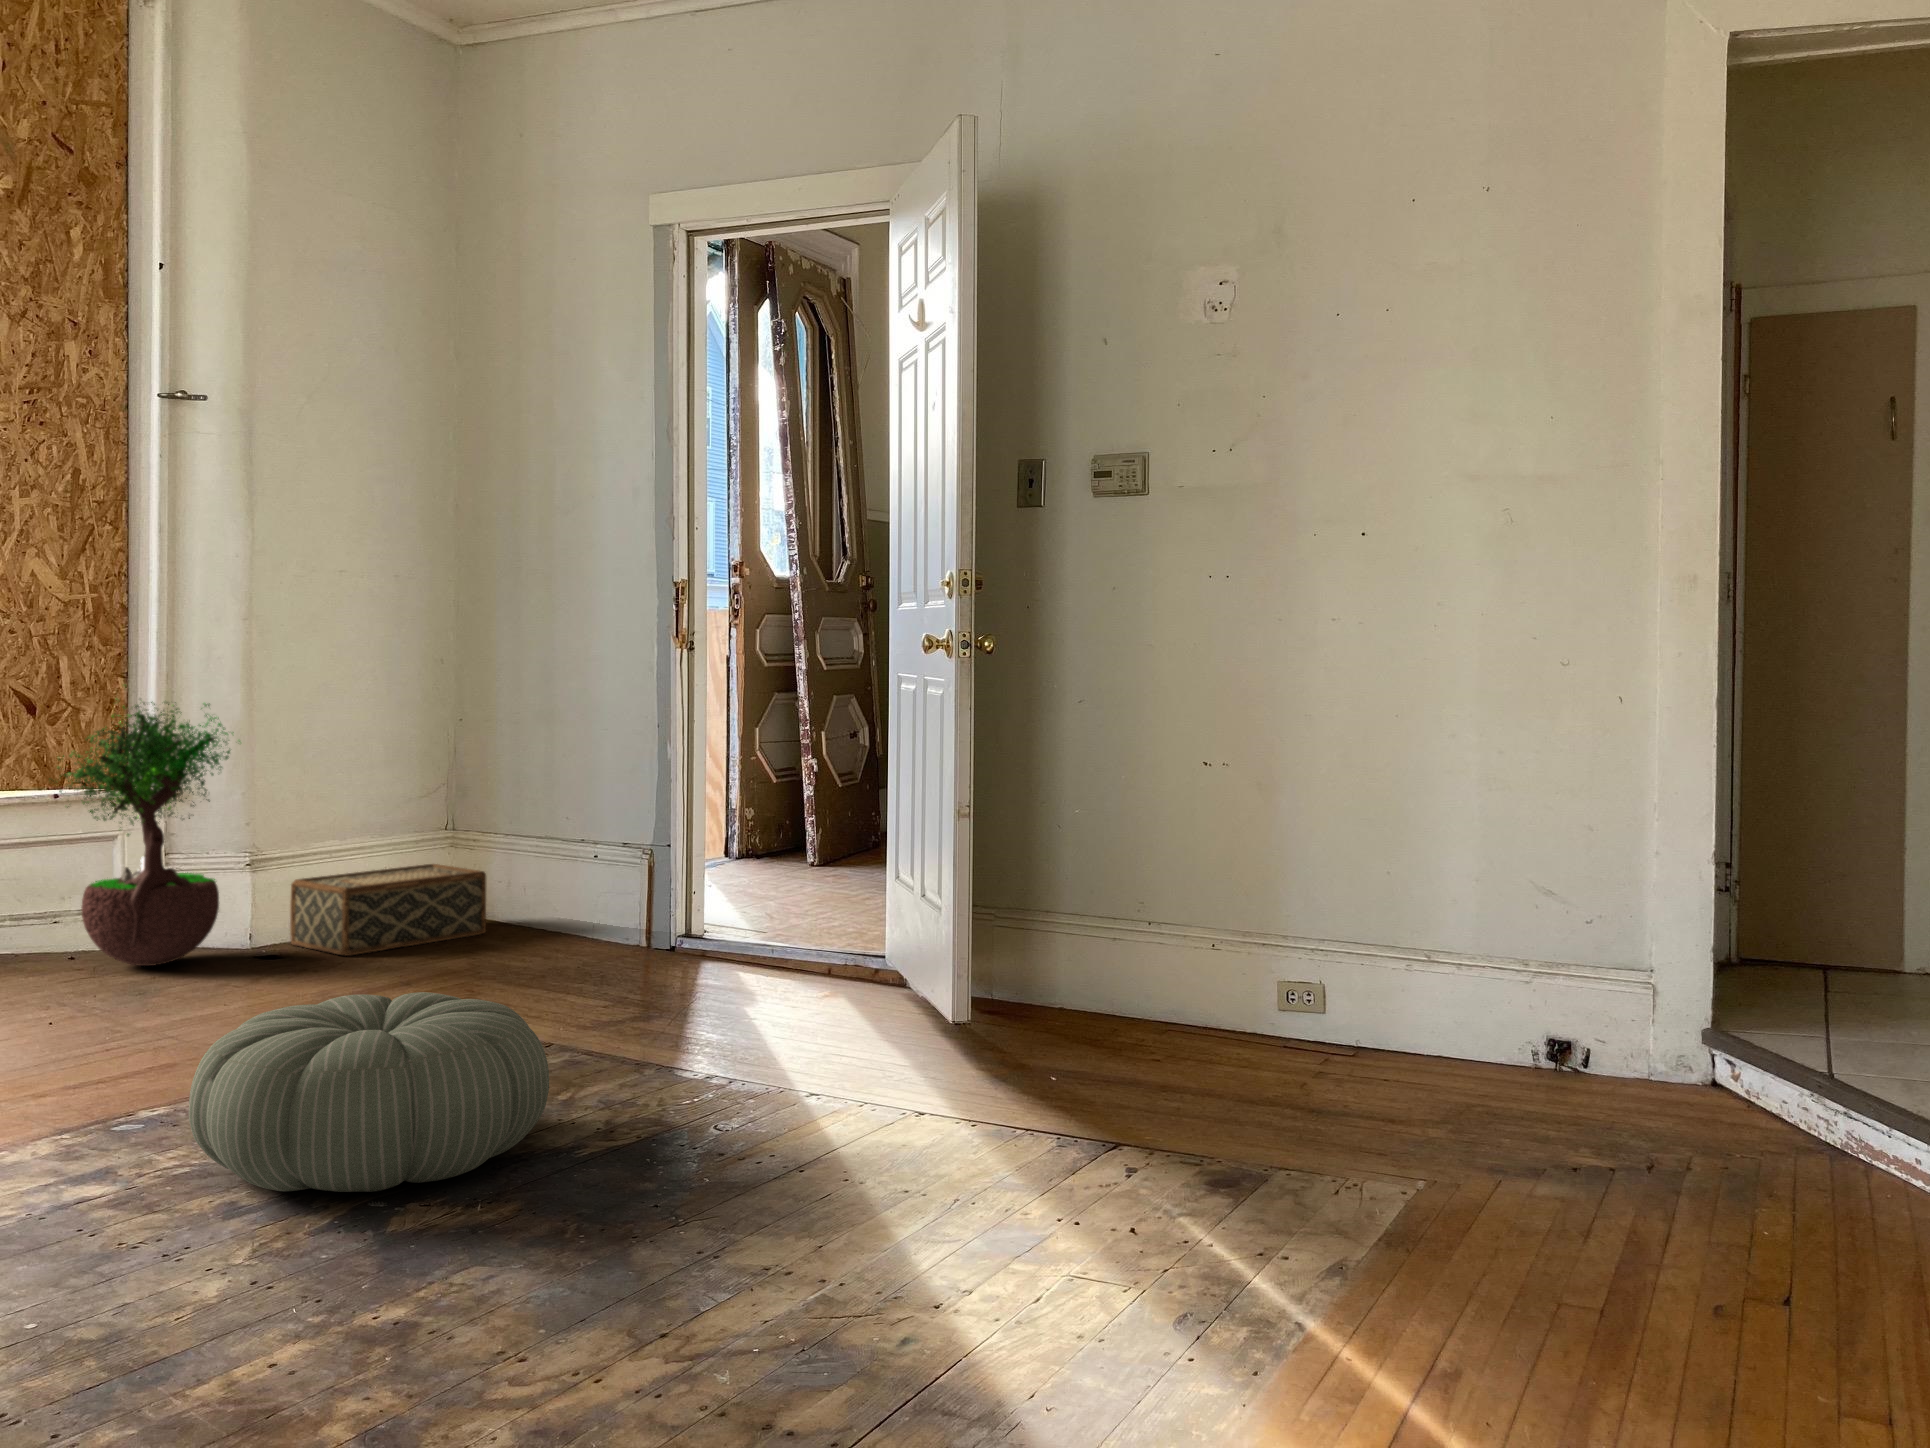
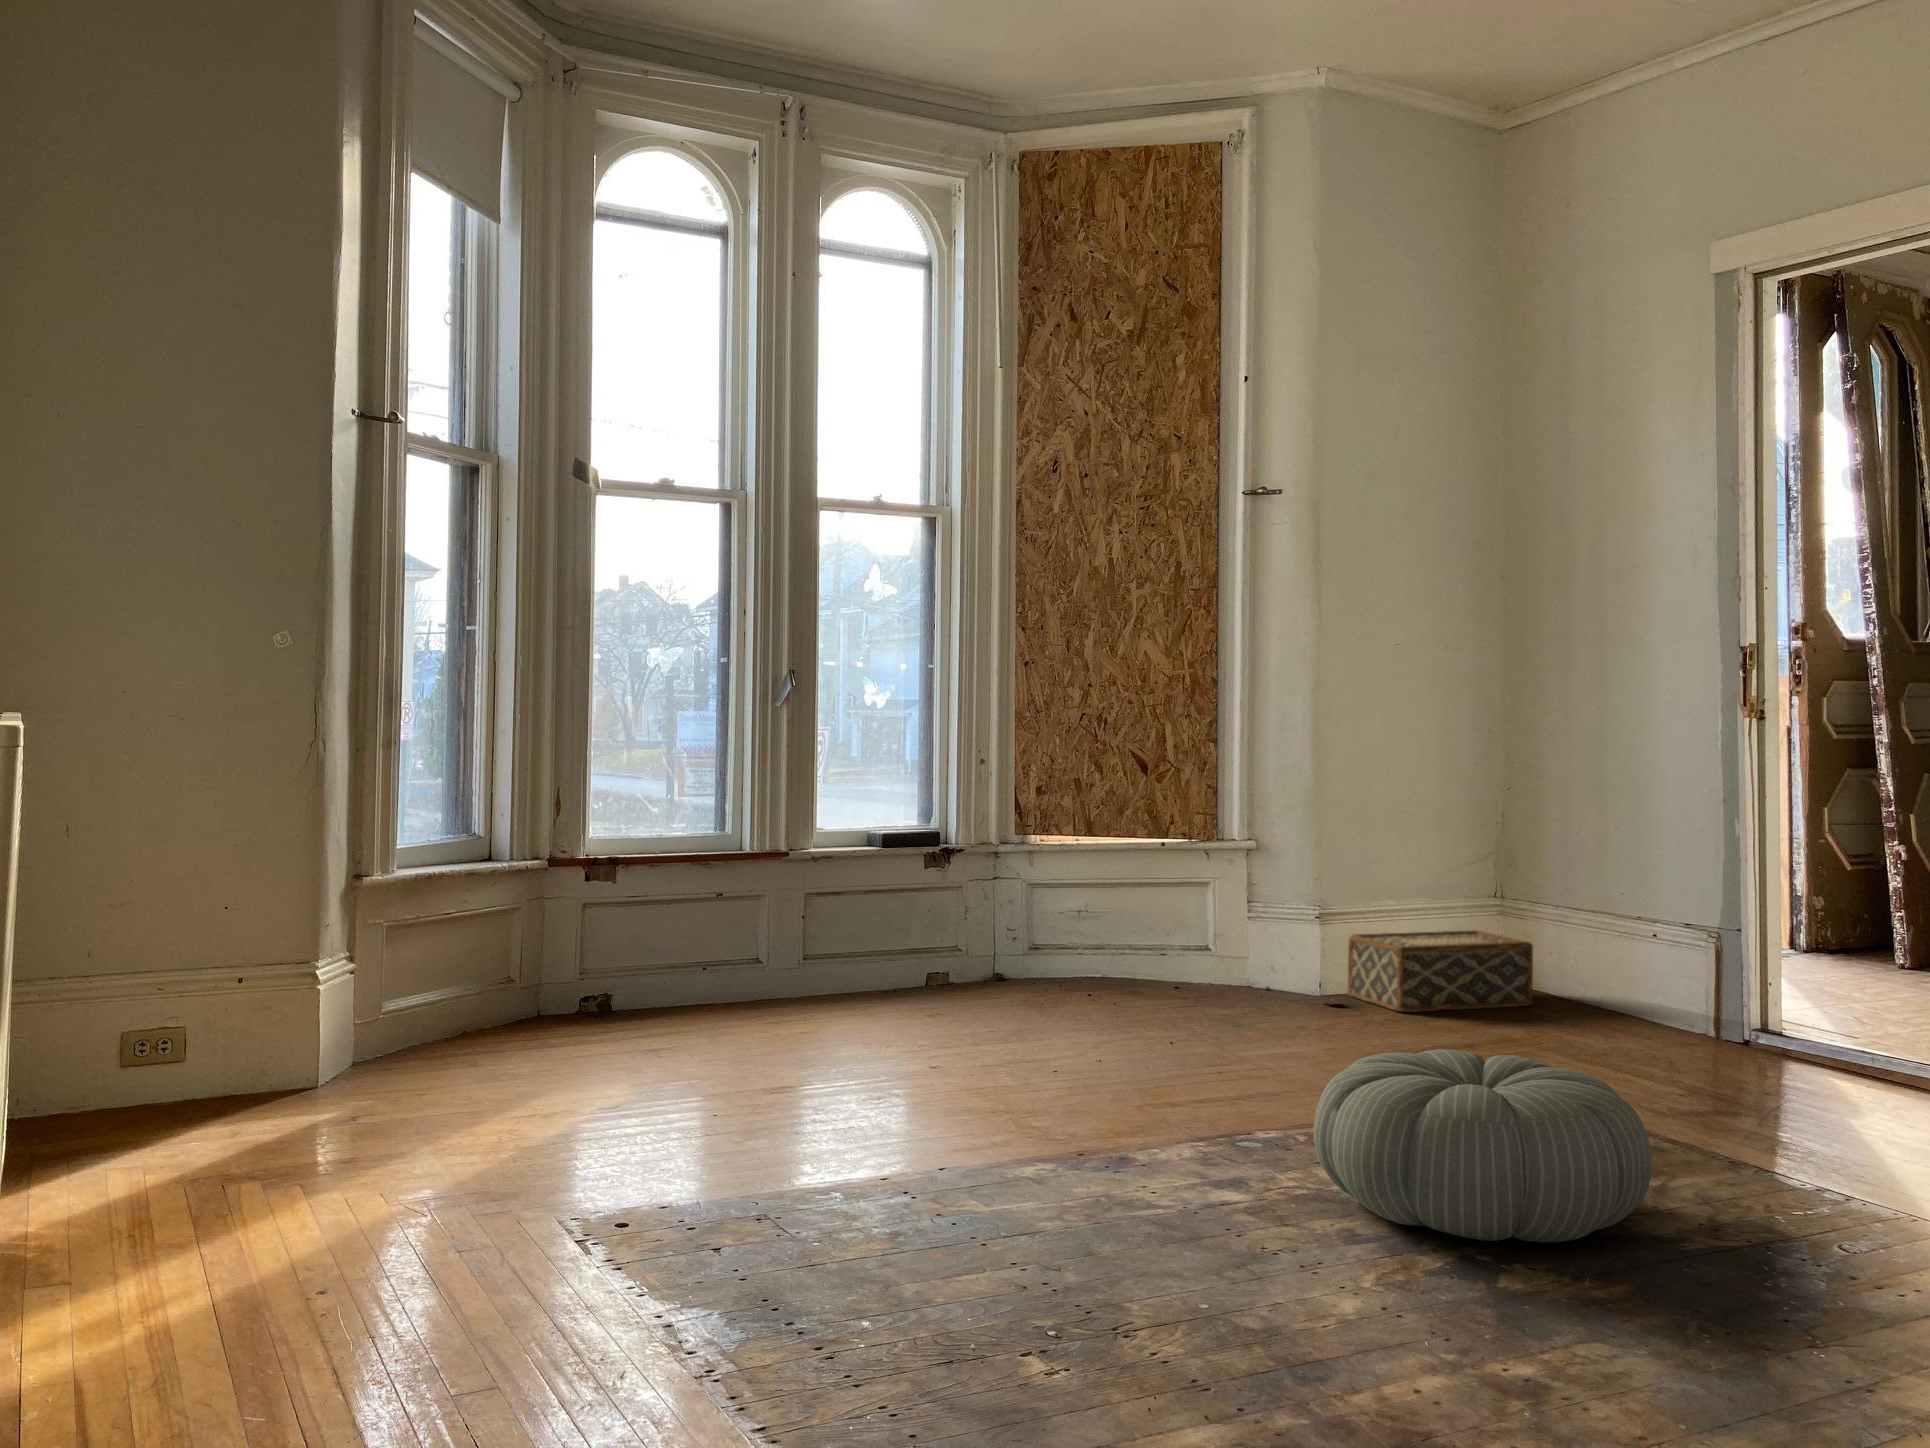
potted tree: present [49,685,240,966] -> none [1159,749,1312,1001]

